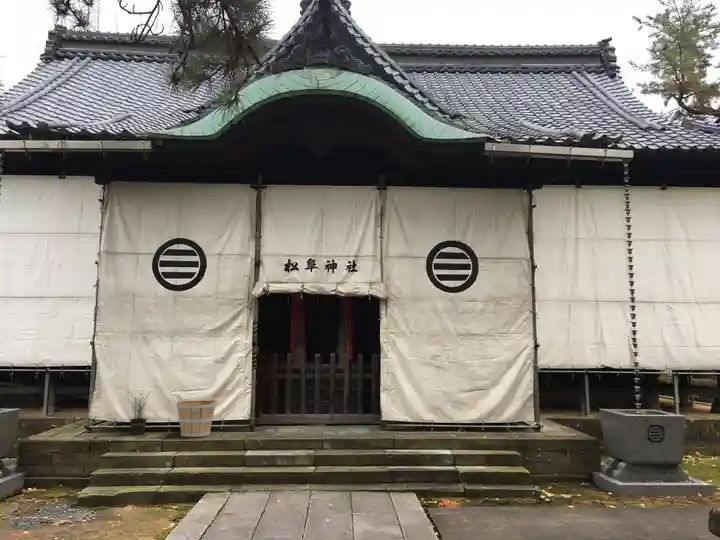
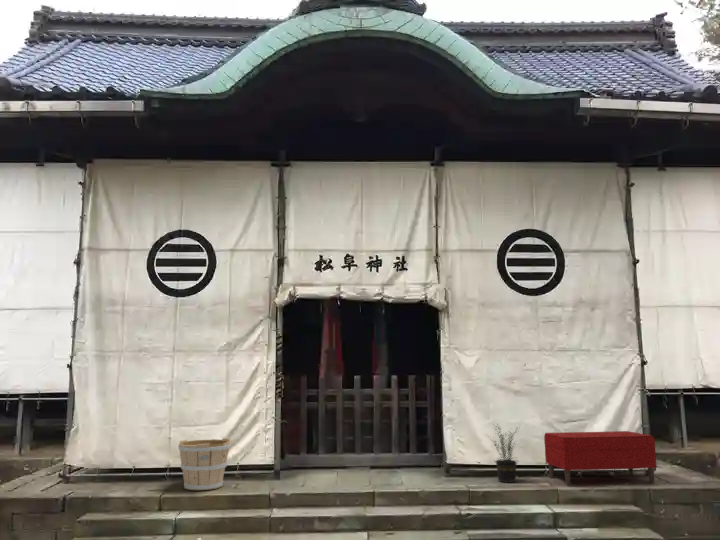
potted plant: present [130,396,147,435] -> present [495,426,517,483]
bench: none [457,398,538,437] -> present [544,431,657,485]

